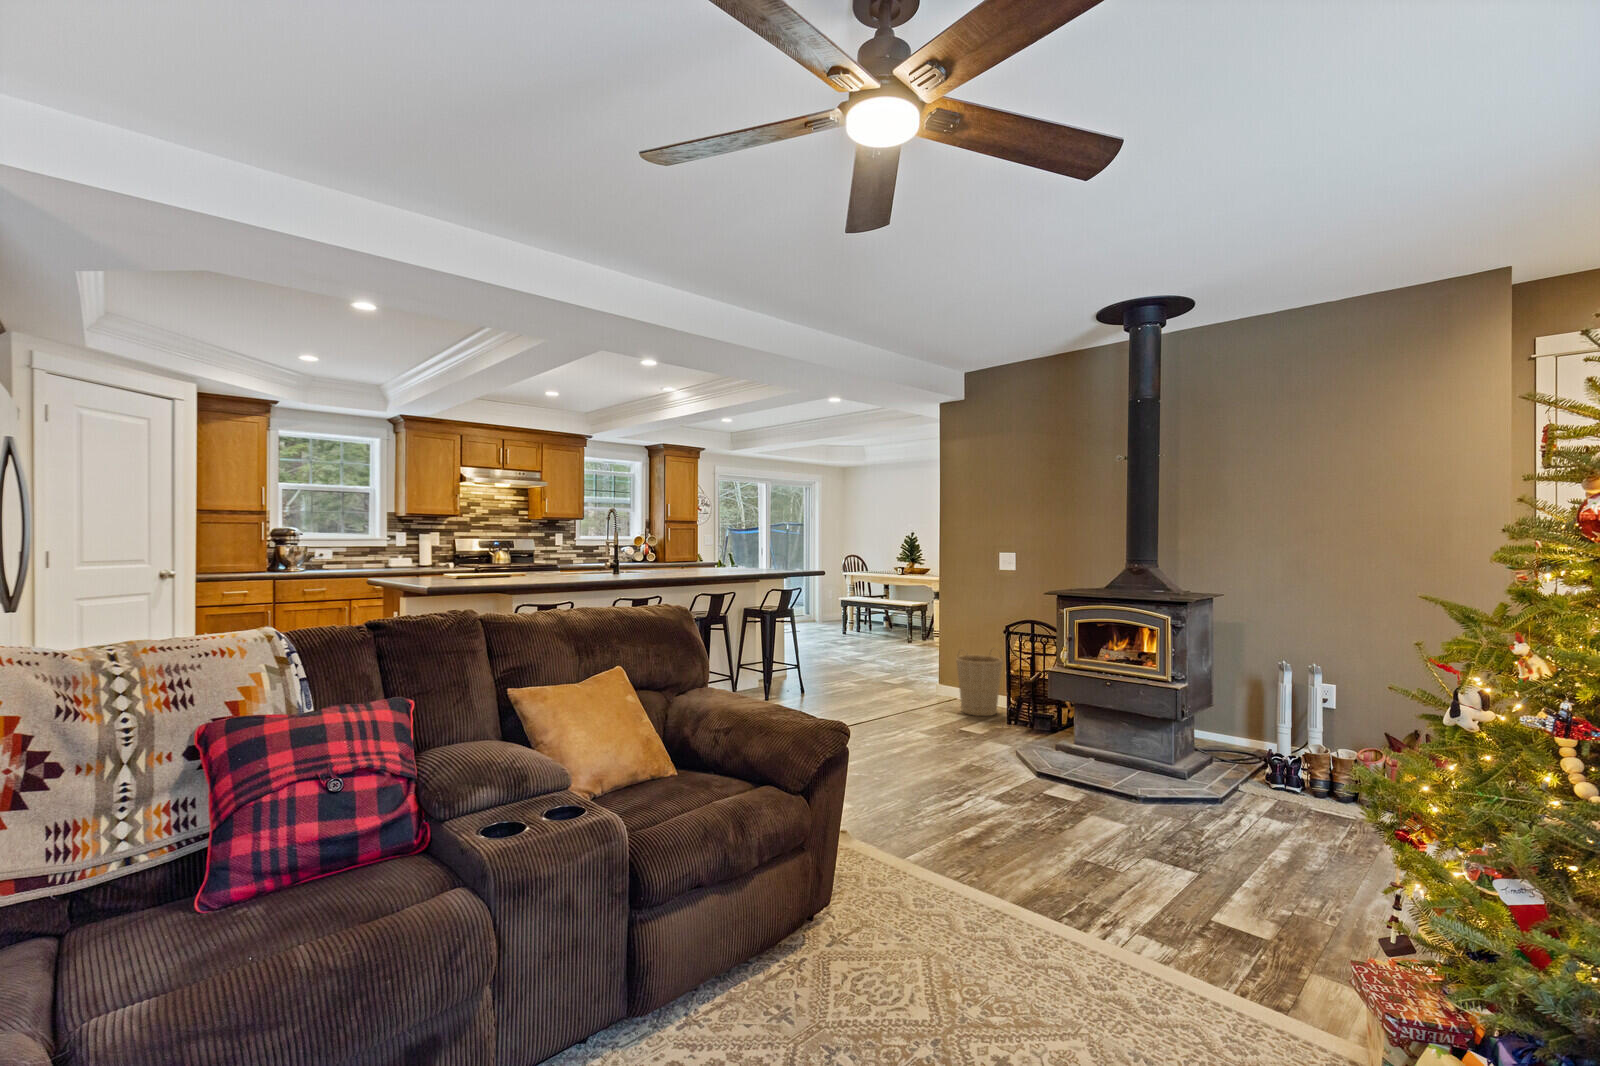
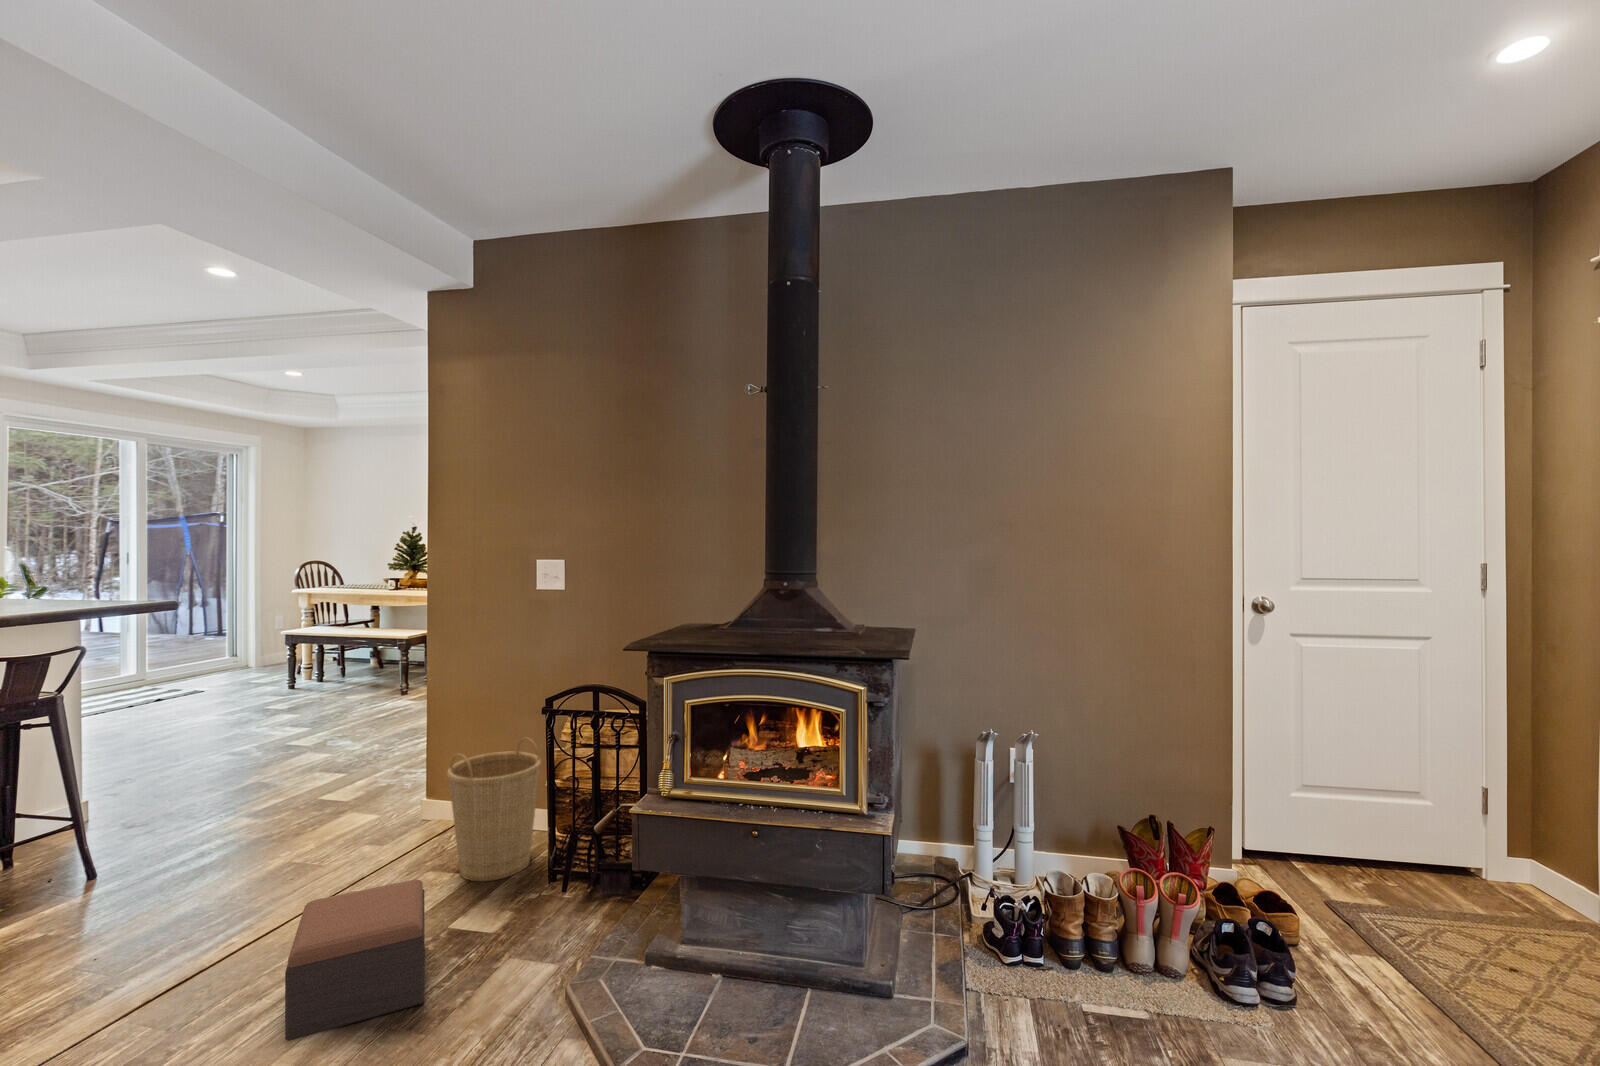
footstool: none [904,694,955,740] -> present [285,880,425,1041]

